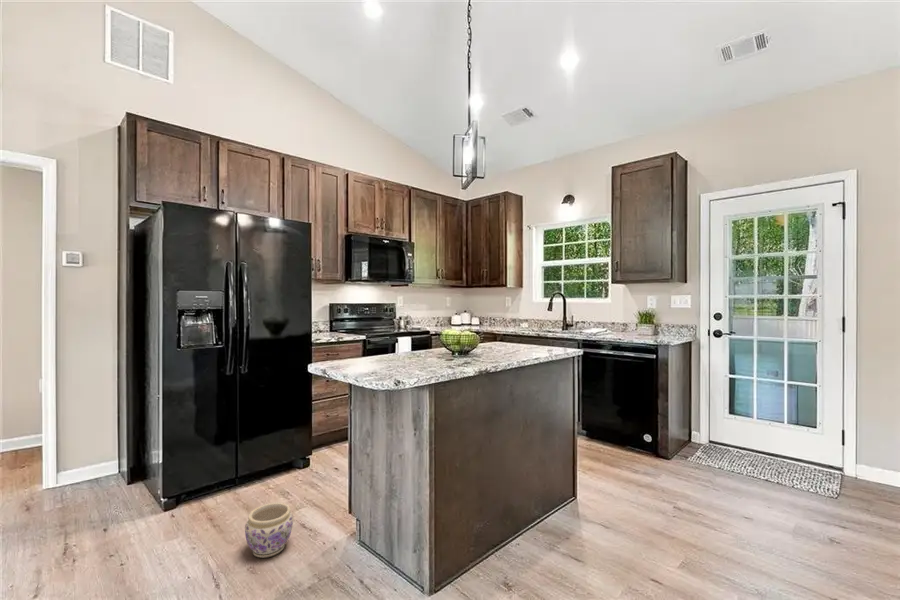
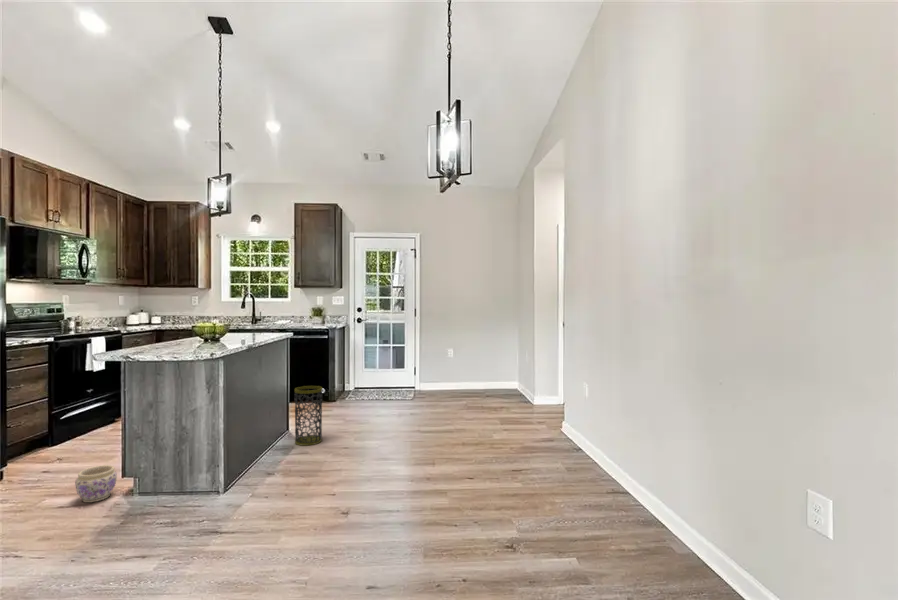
trash can: none [560,444,611,566] -> present [295,386,322,446]

